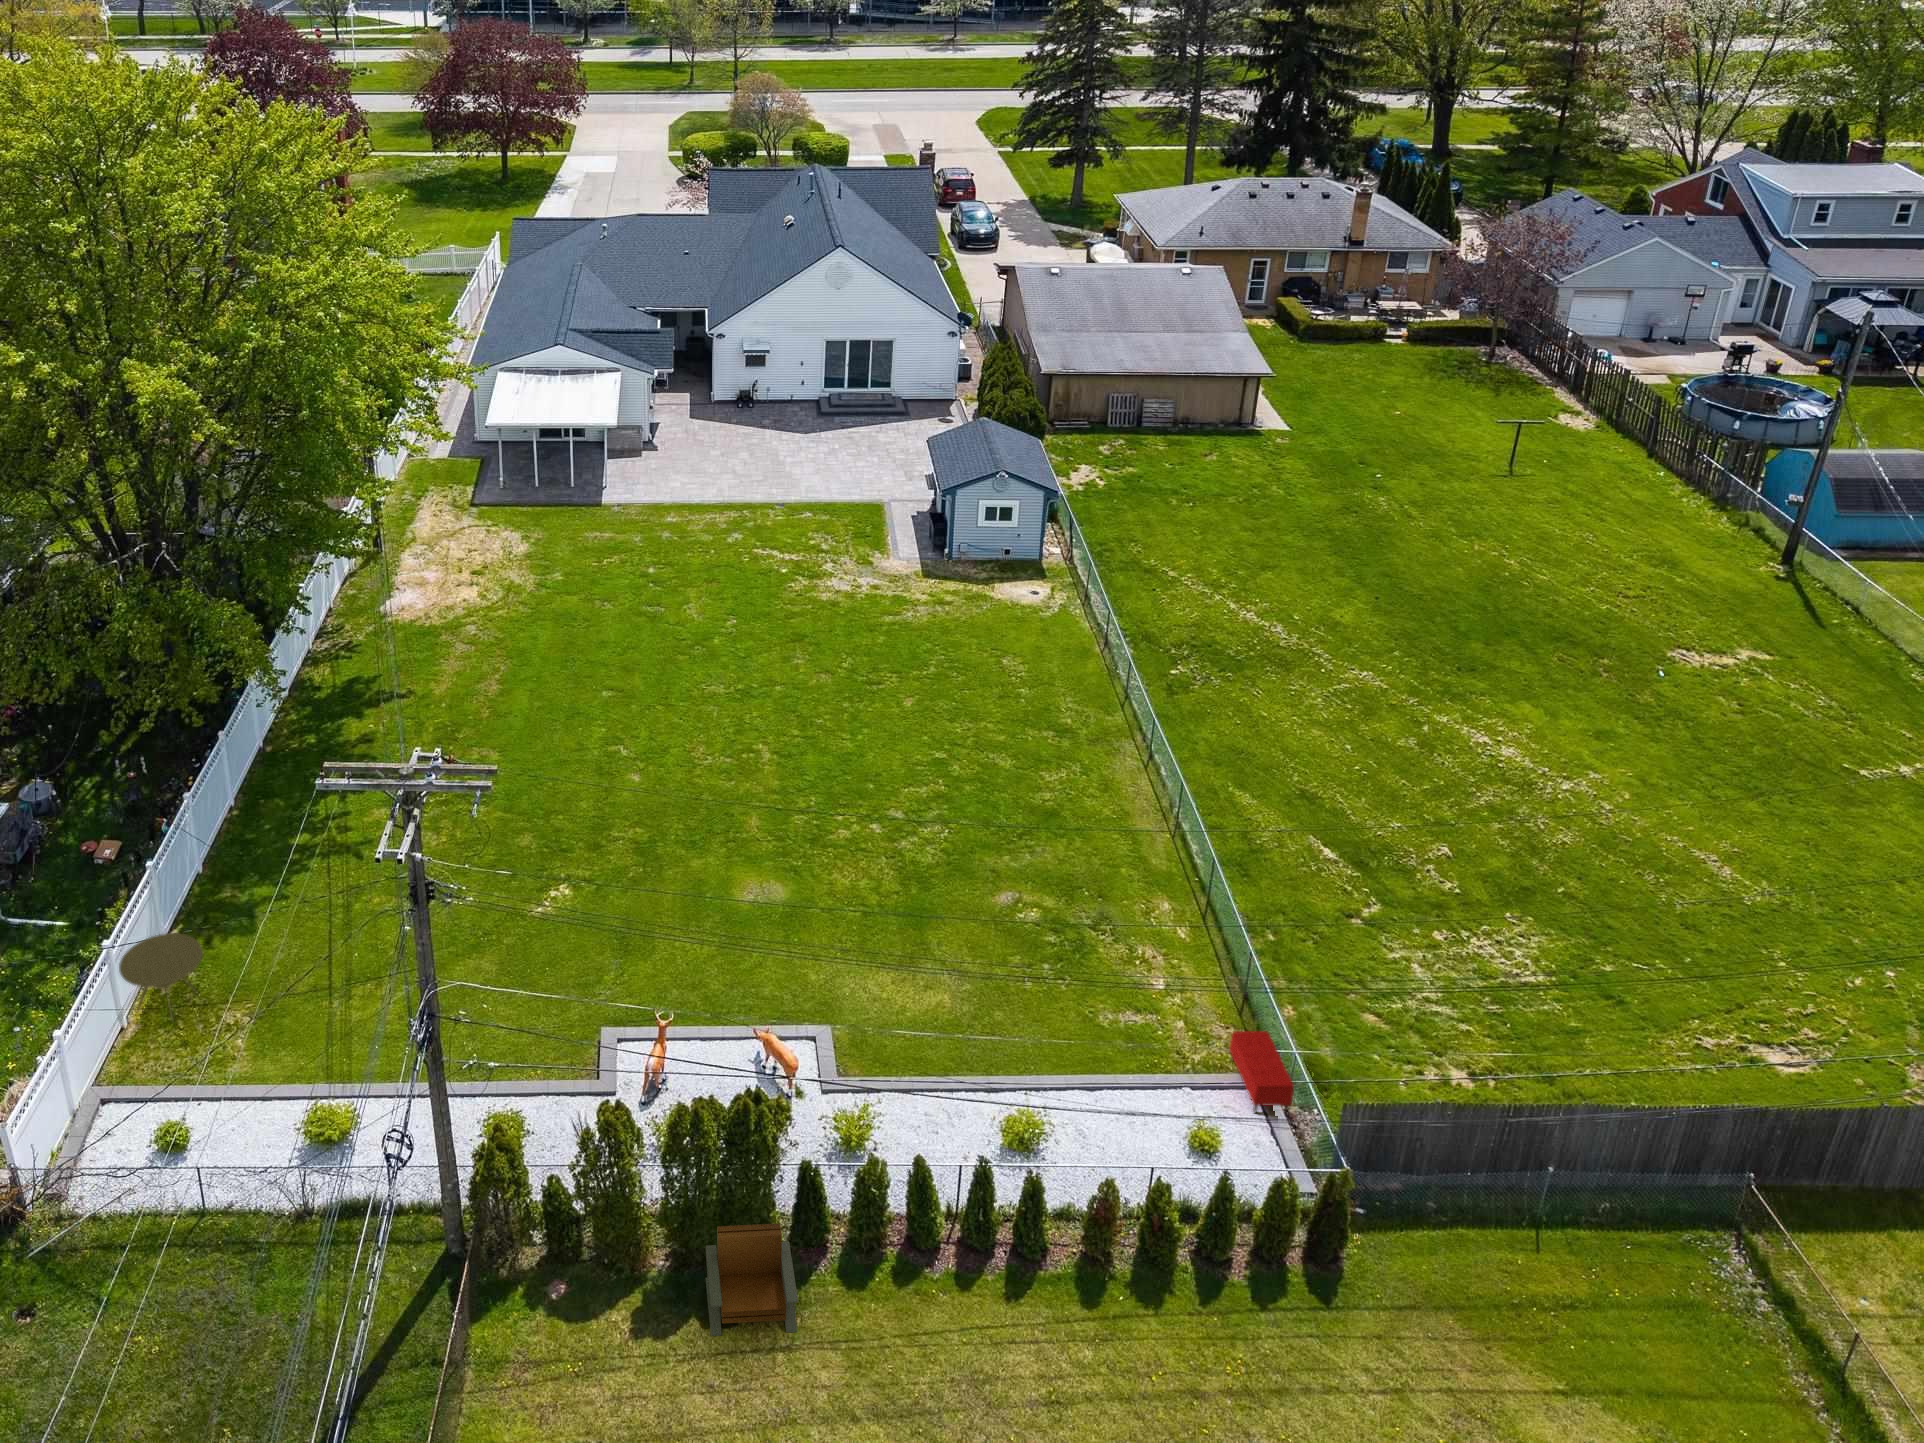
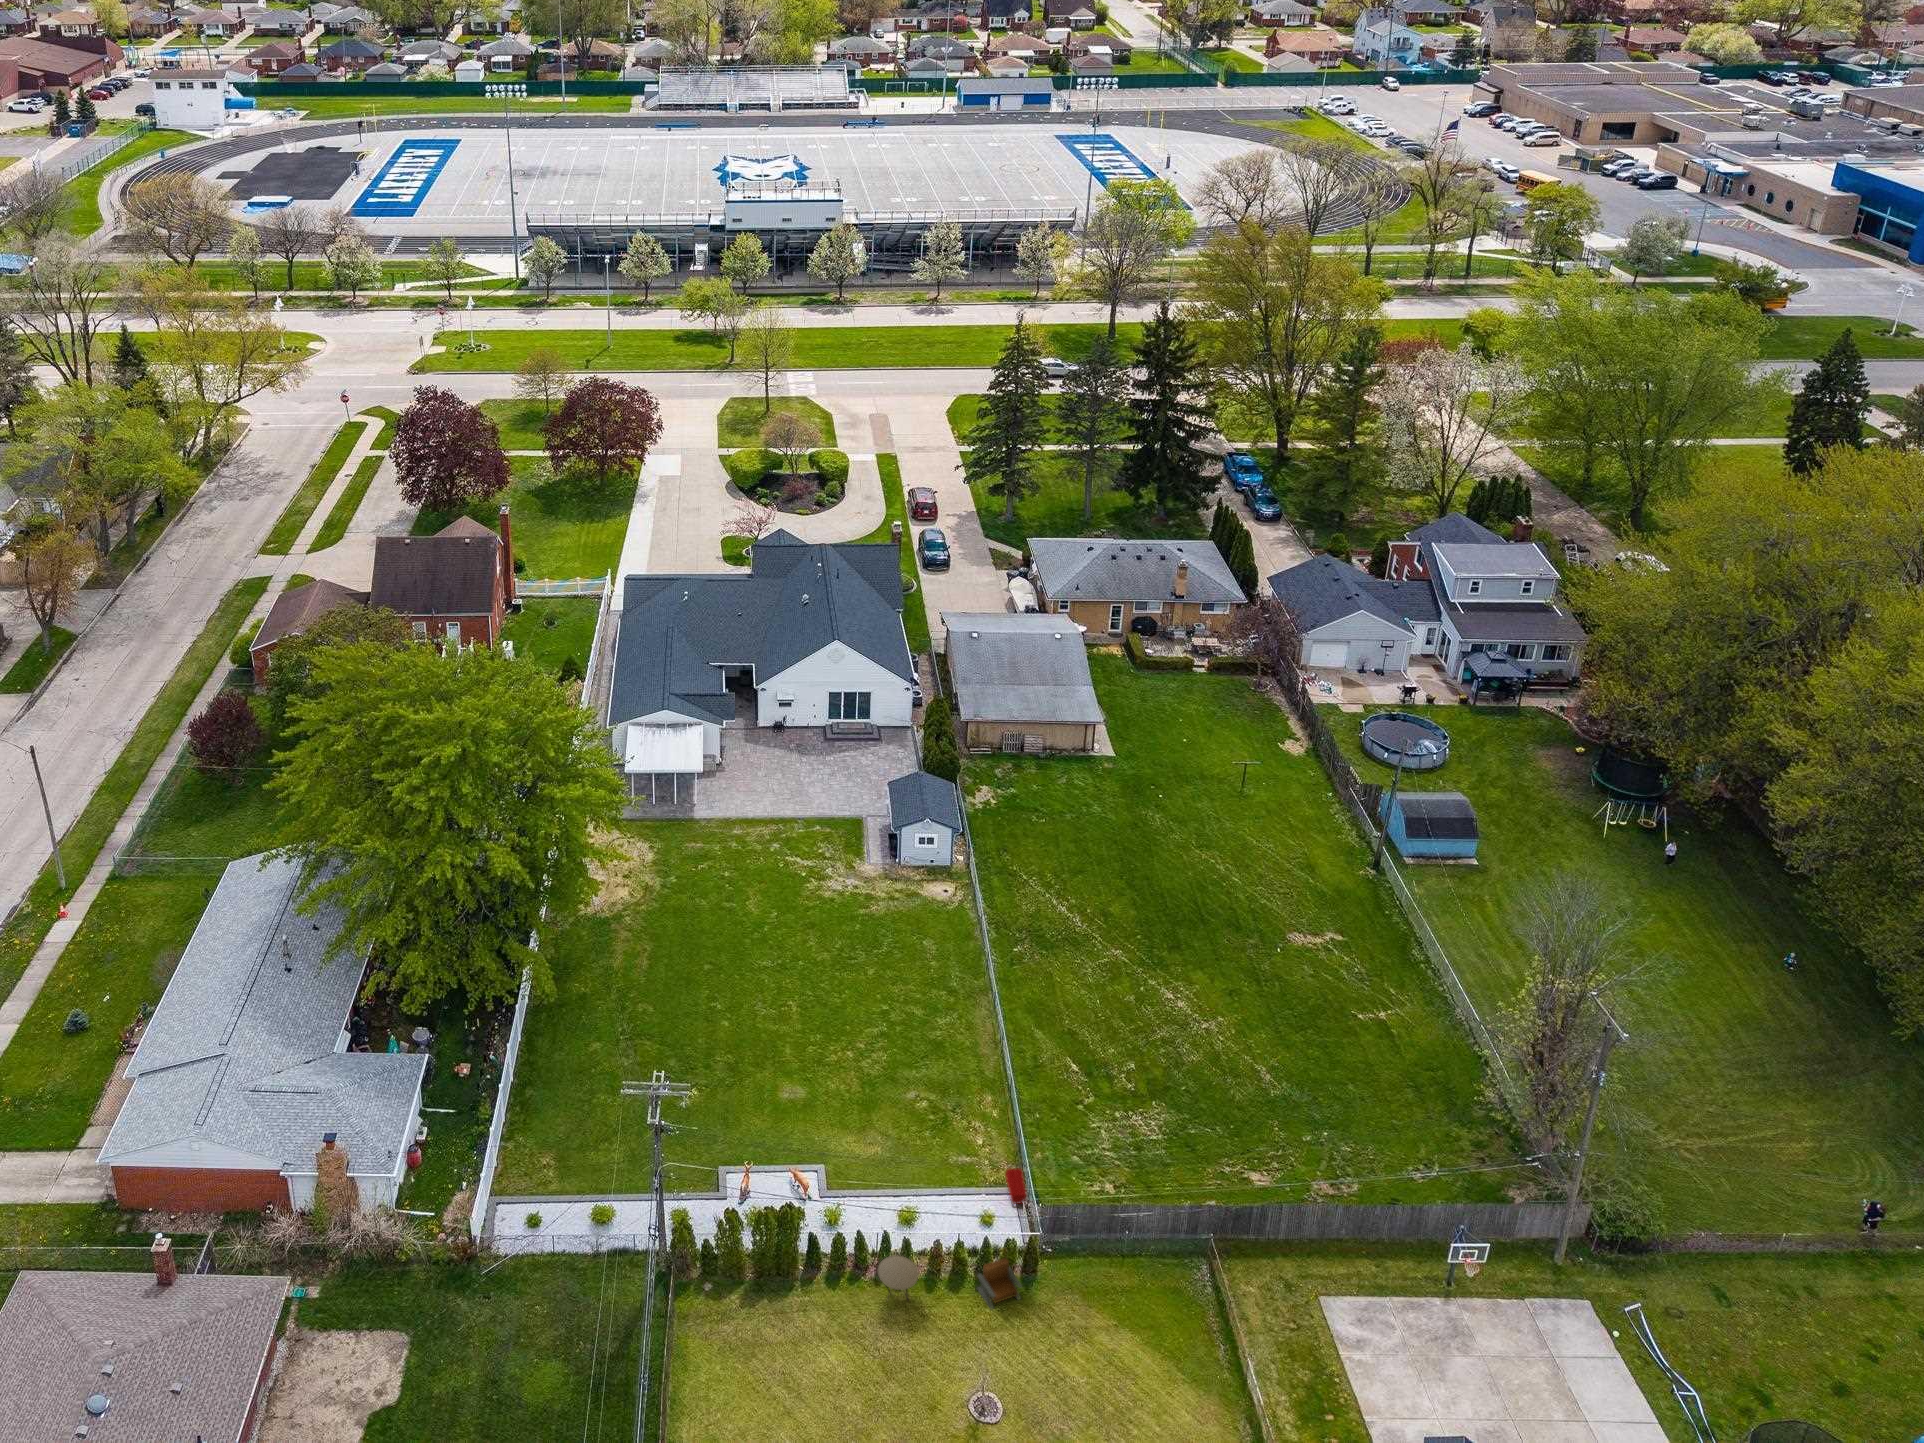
dining table: present [119,933,203,1021] -> present [878,1255,919,1291]
lounge chair: present [706,1223,798,1336] -> present [977,1258,1022,1309]

